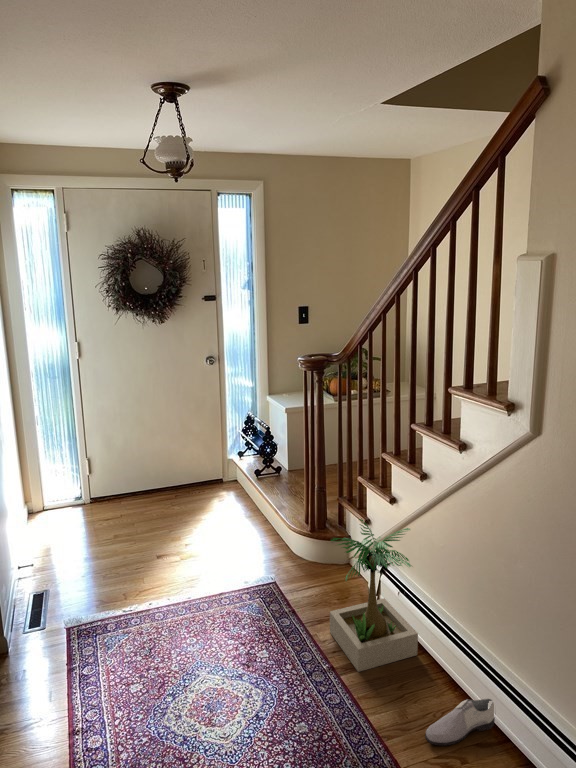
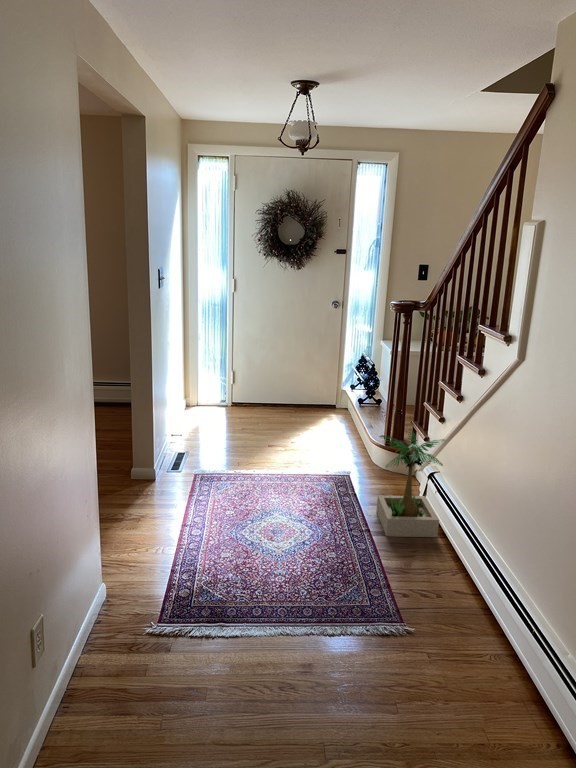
shoe: present [425,699,496,745] -> none [415,561,476,586]

